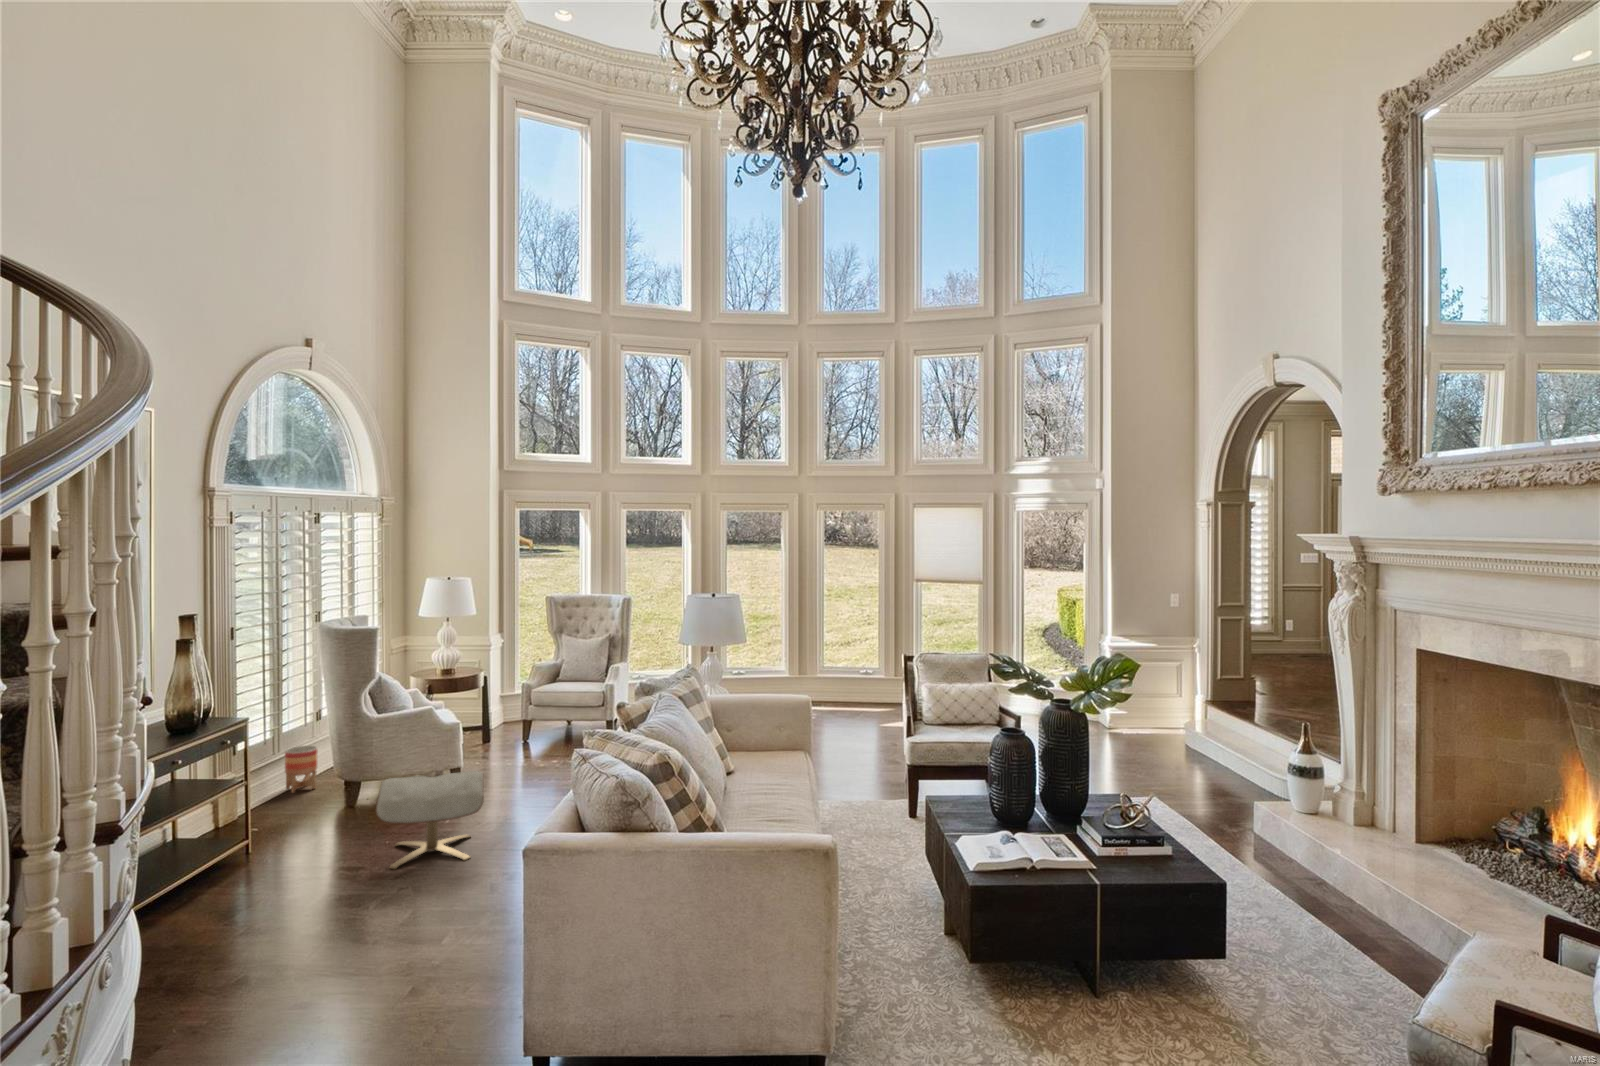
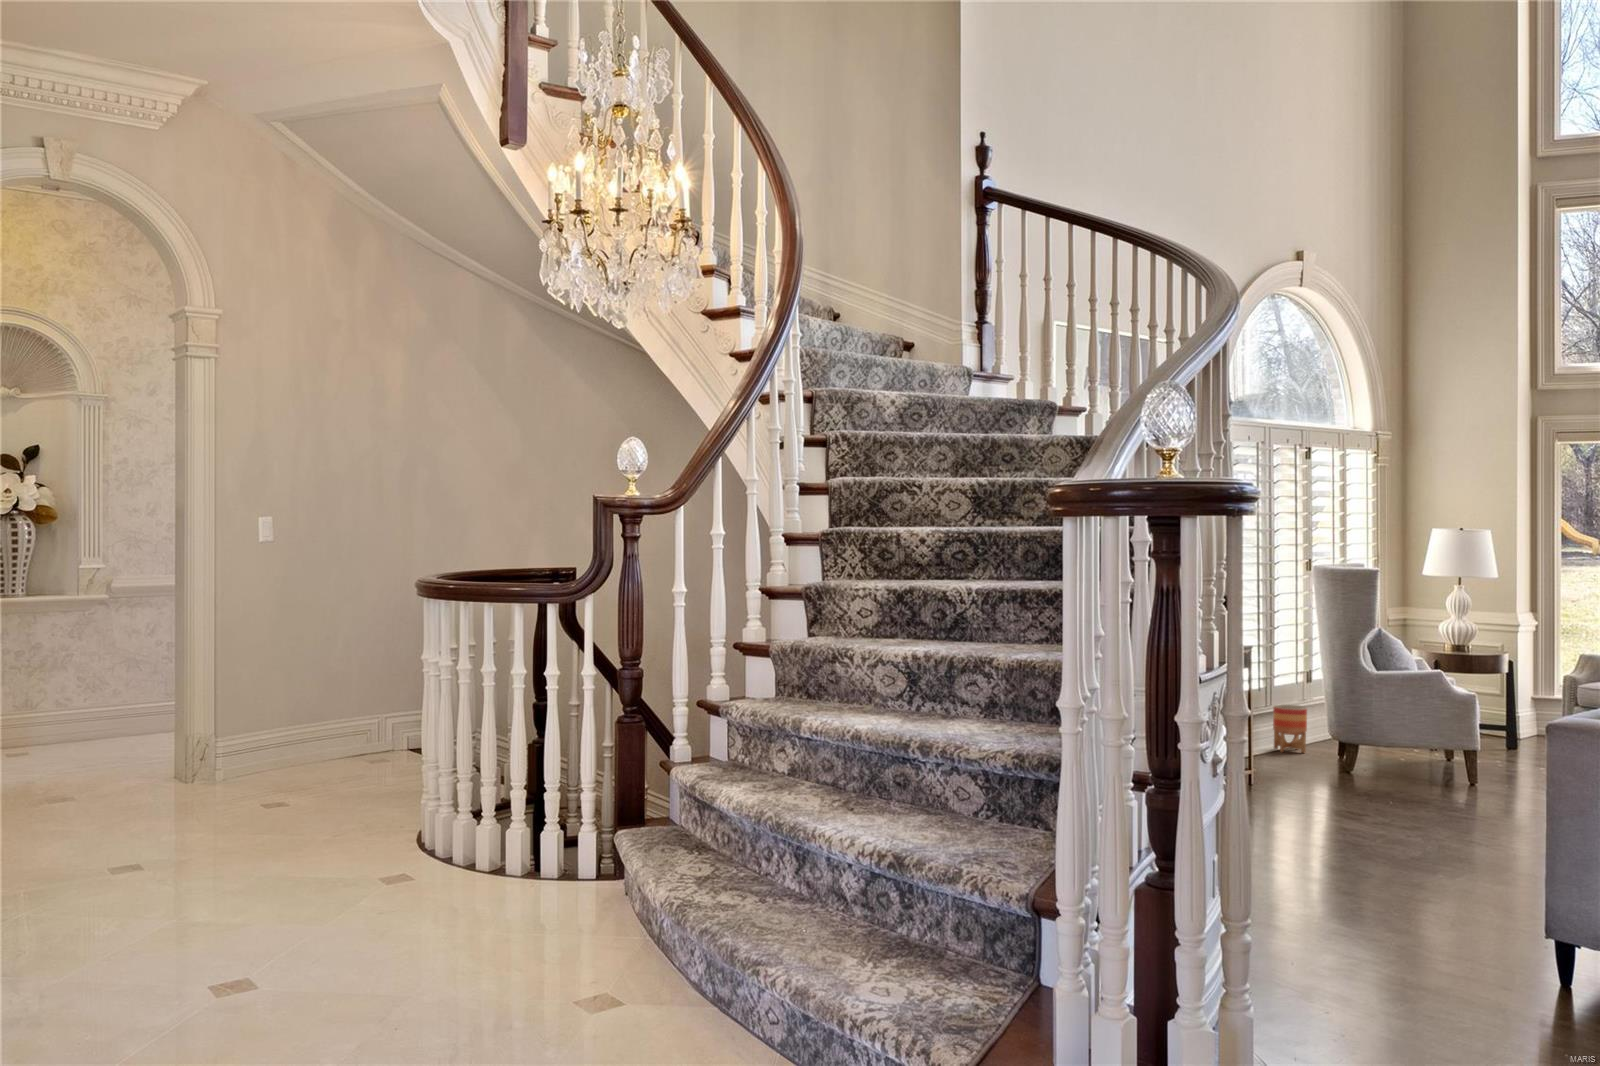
ottoman: present [375,771,484,869] -> none [1381,727,1510,831]

